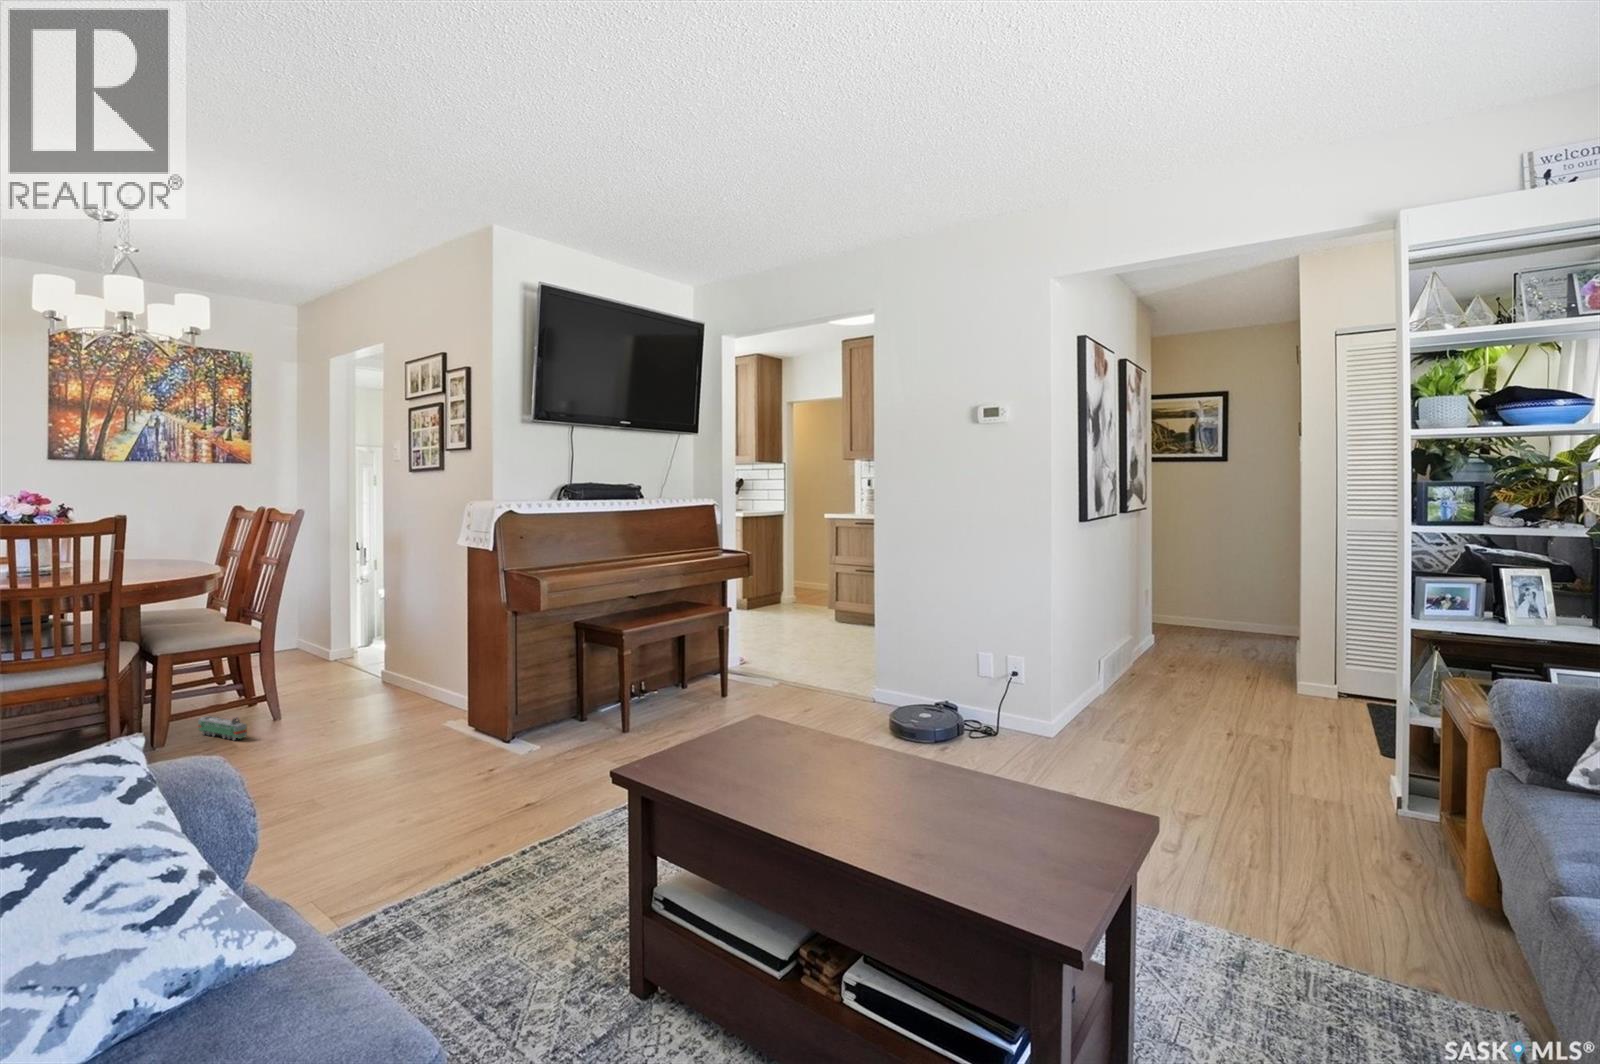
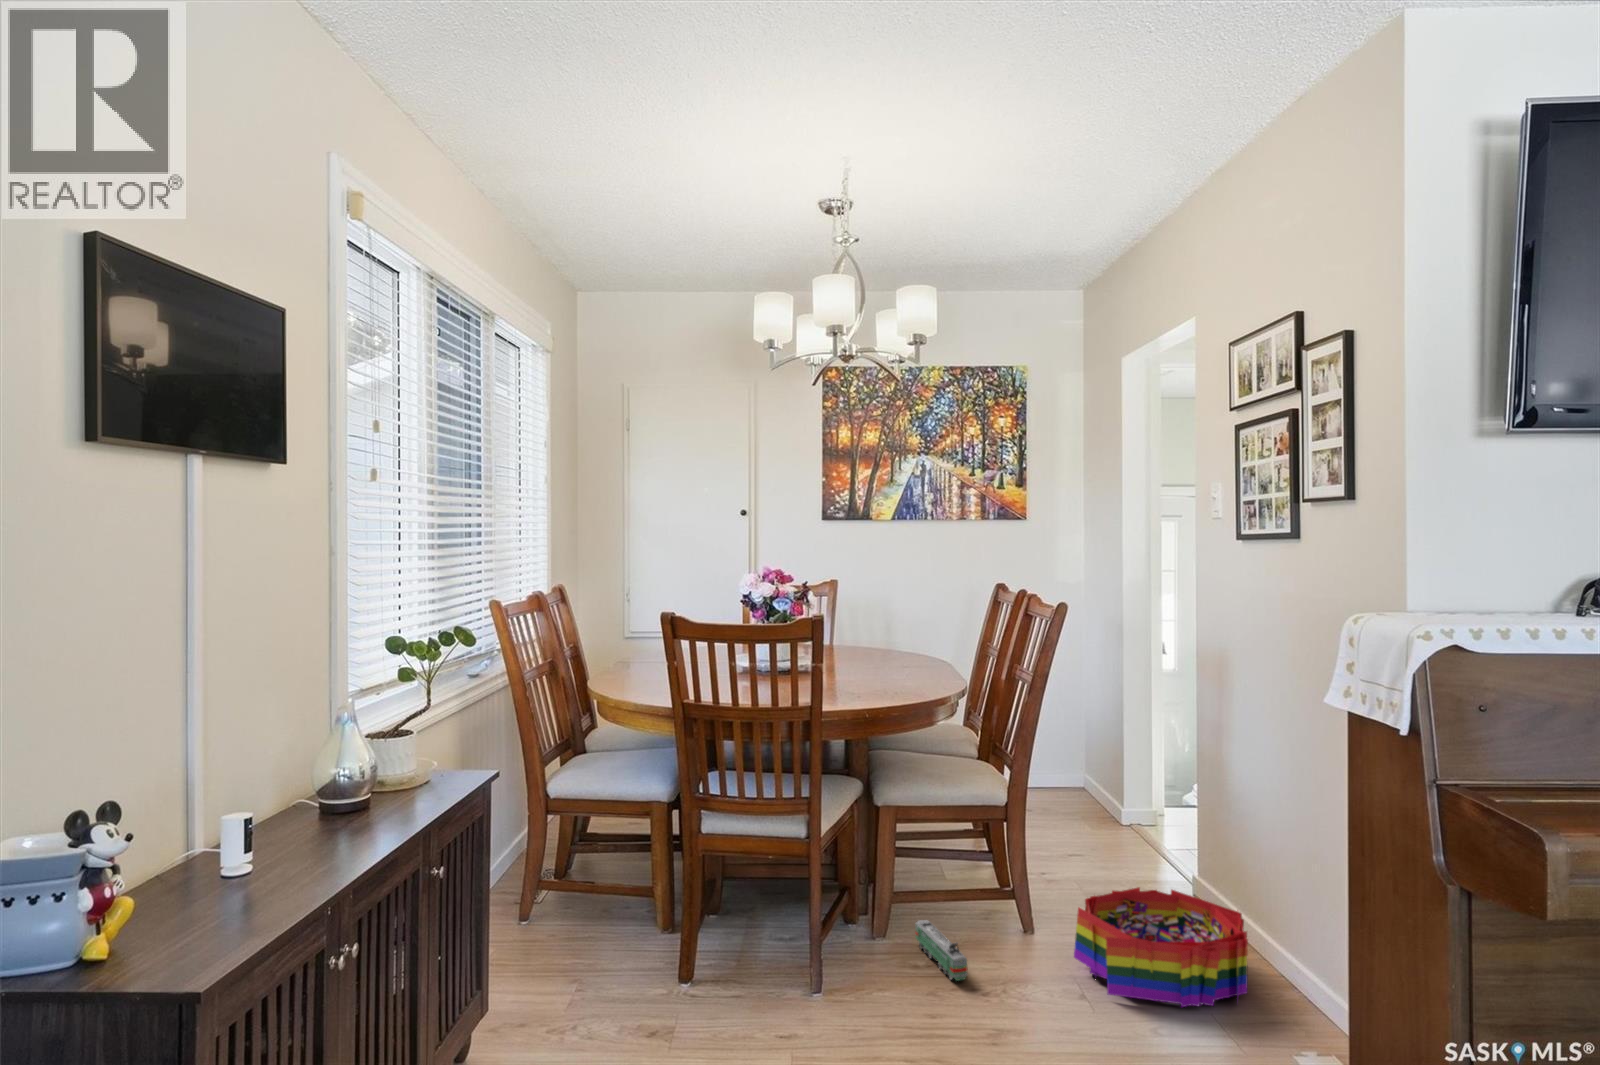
storage bin: none [320,667,423,721] -> present [1074,887,1248,1007]

